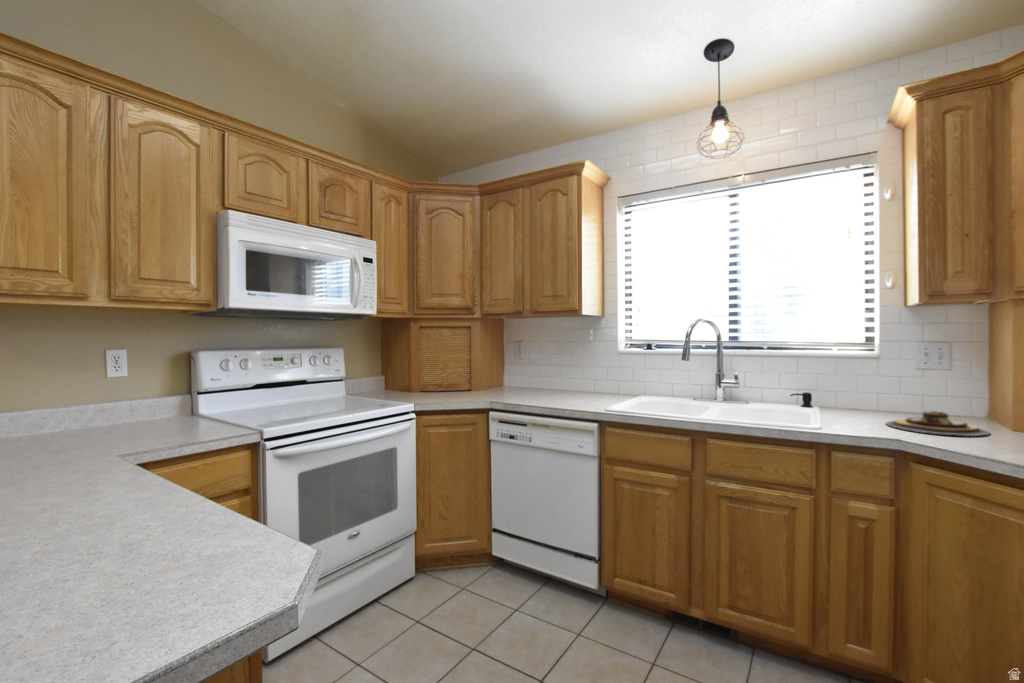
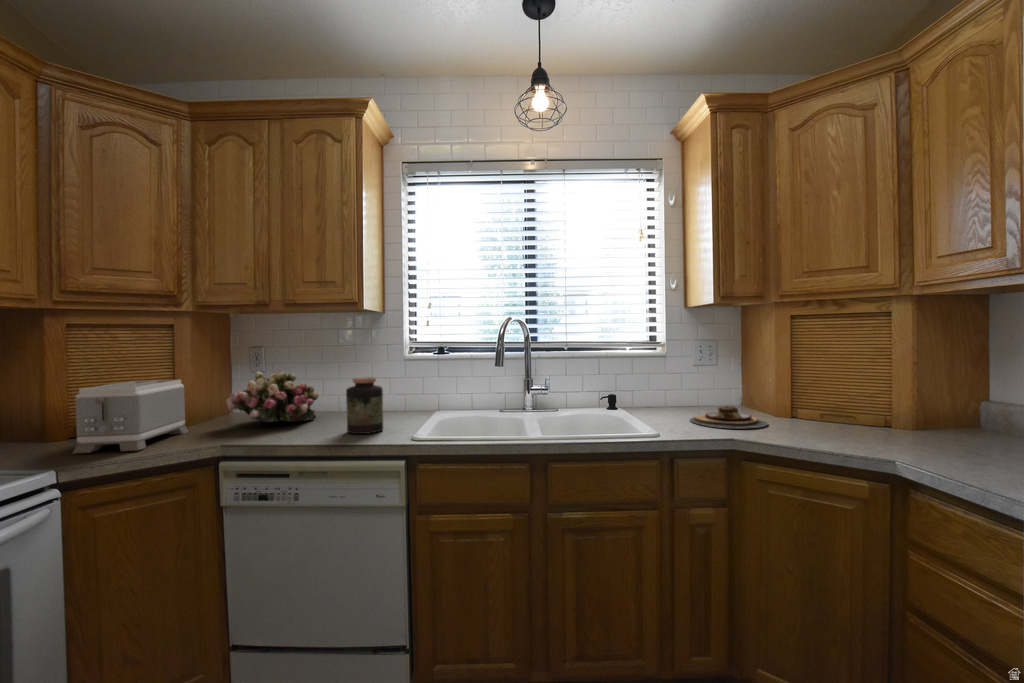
flower arrangement: none [498,358,555,394] -> present [226,372,318,422]
toaster: none [422,361,478,400] -> present [73,380,188,453]
jar: none [566,364,591,404] -> present [346,377,383,434]

